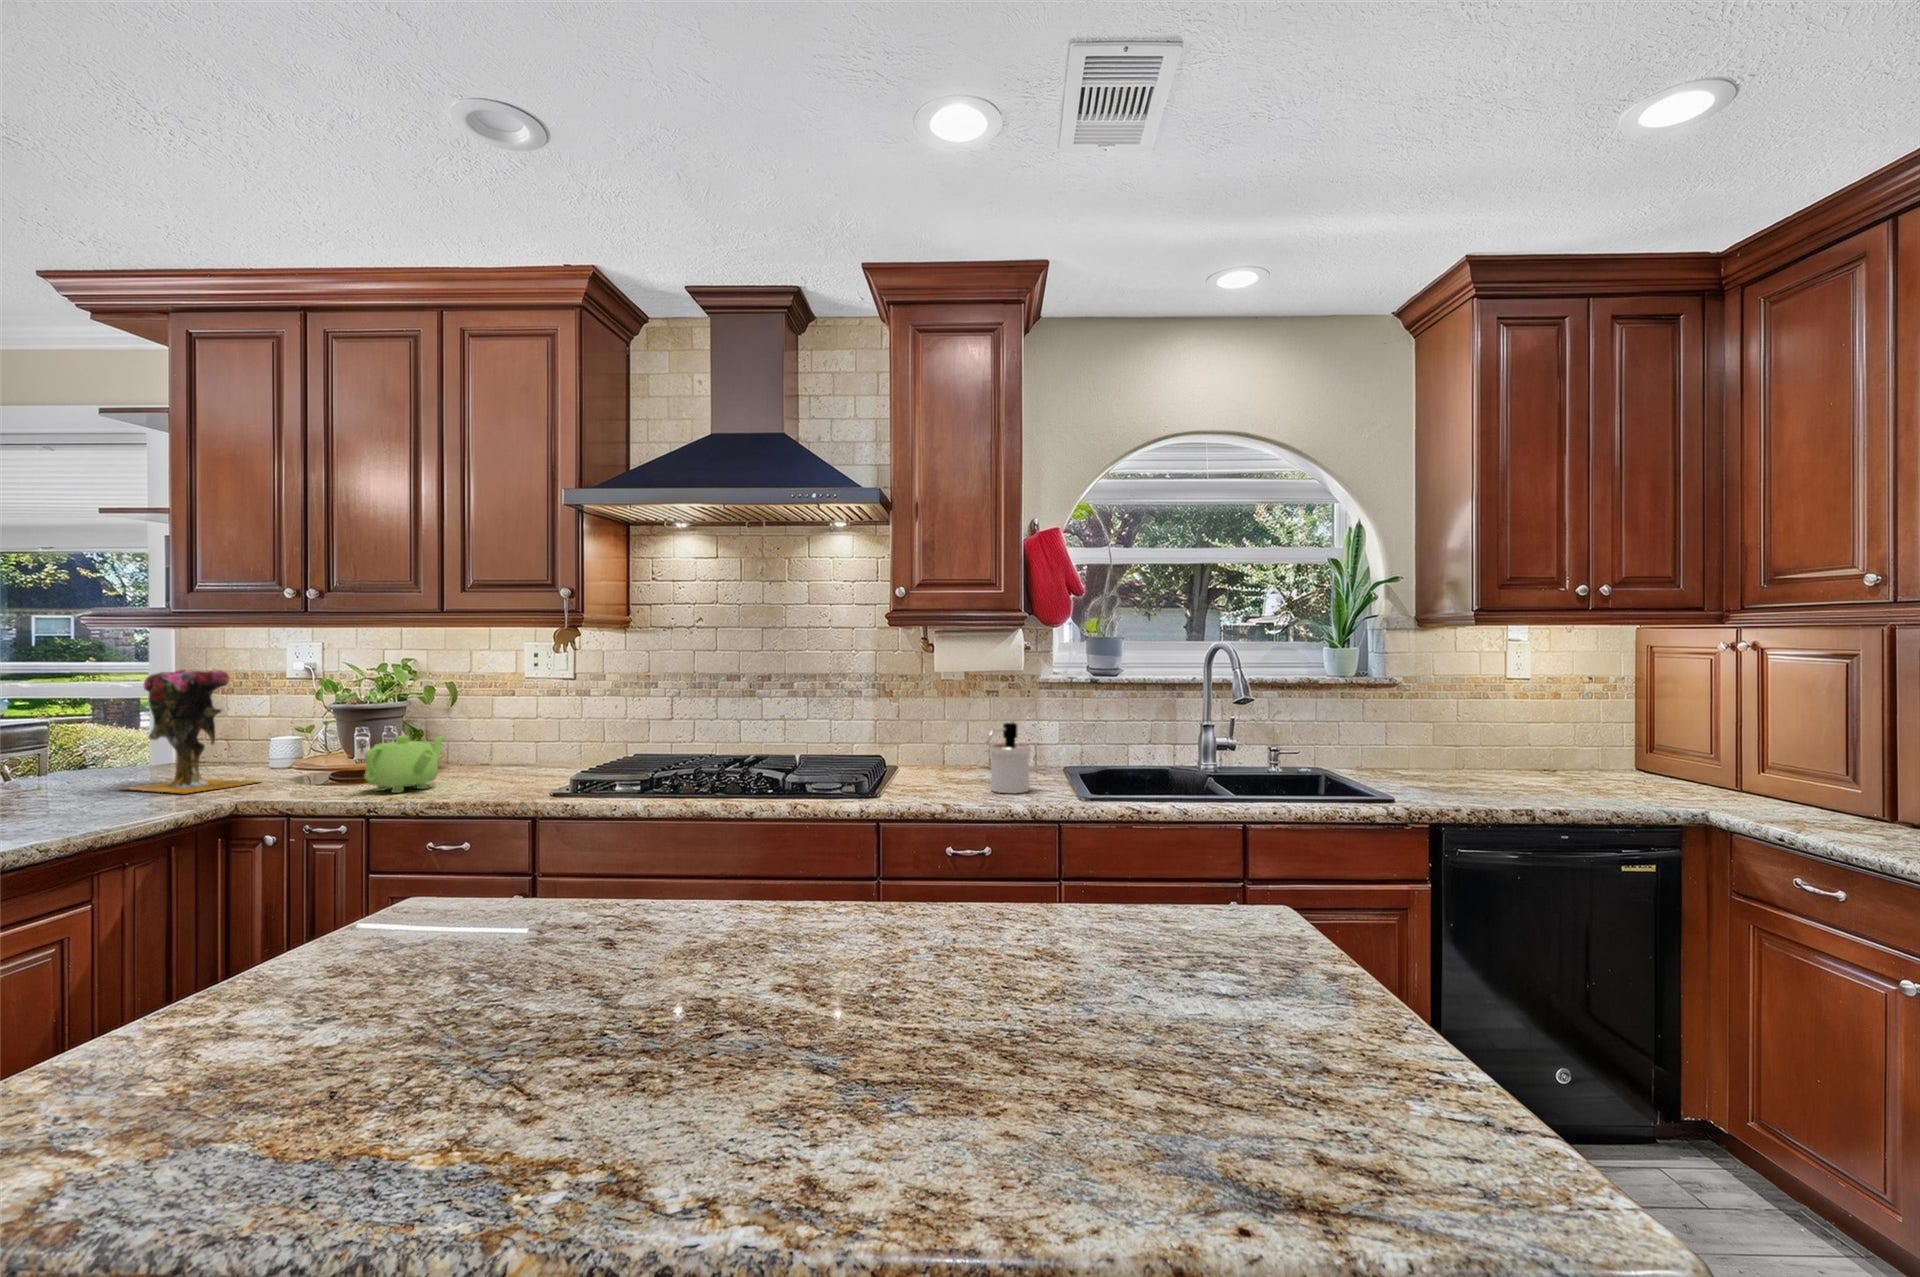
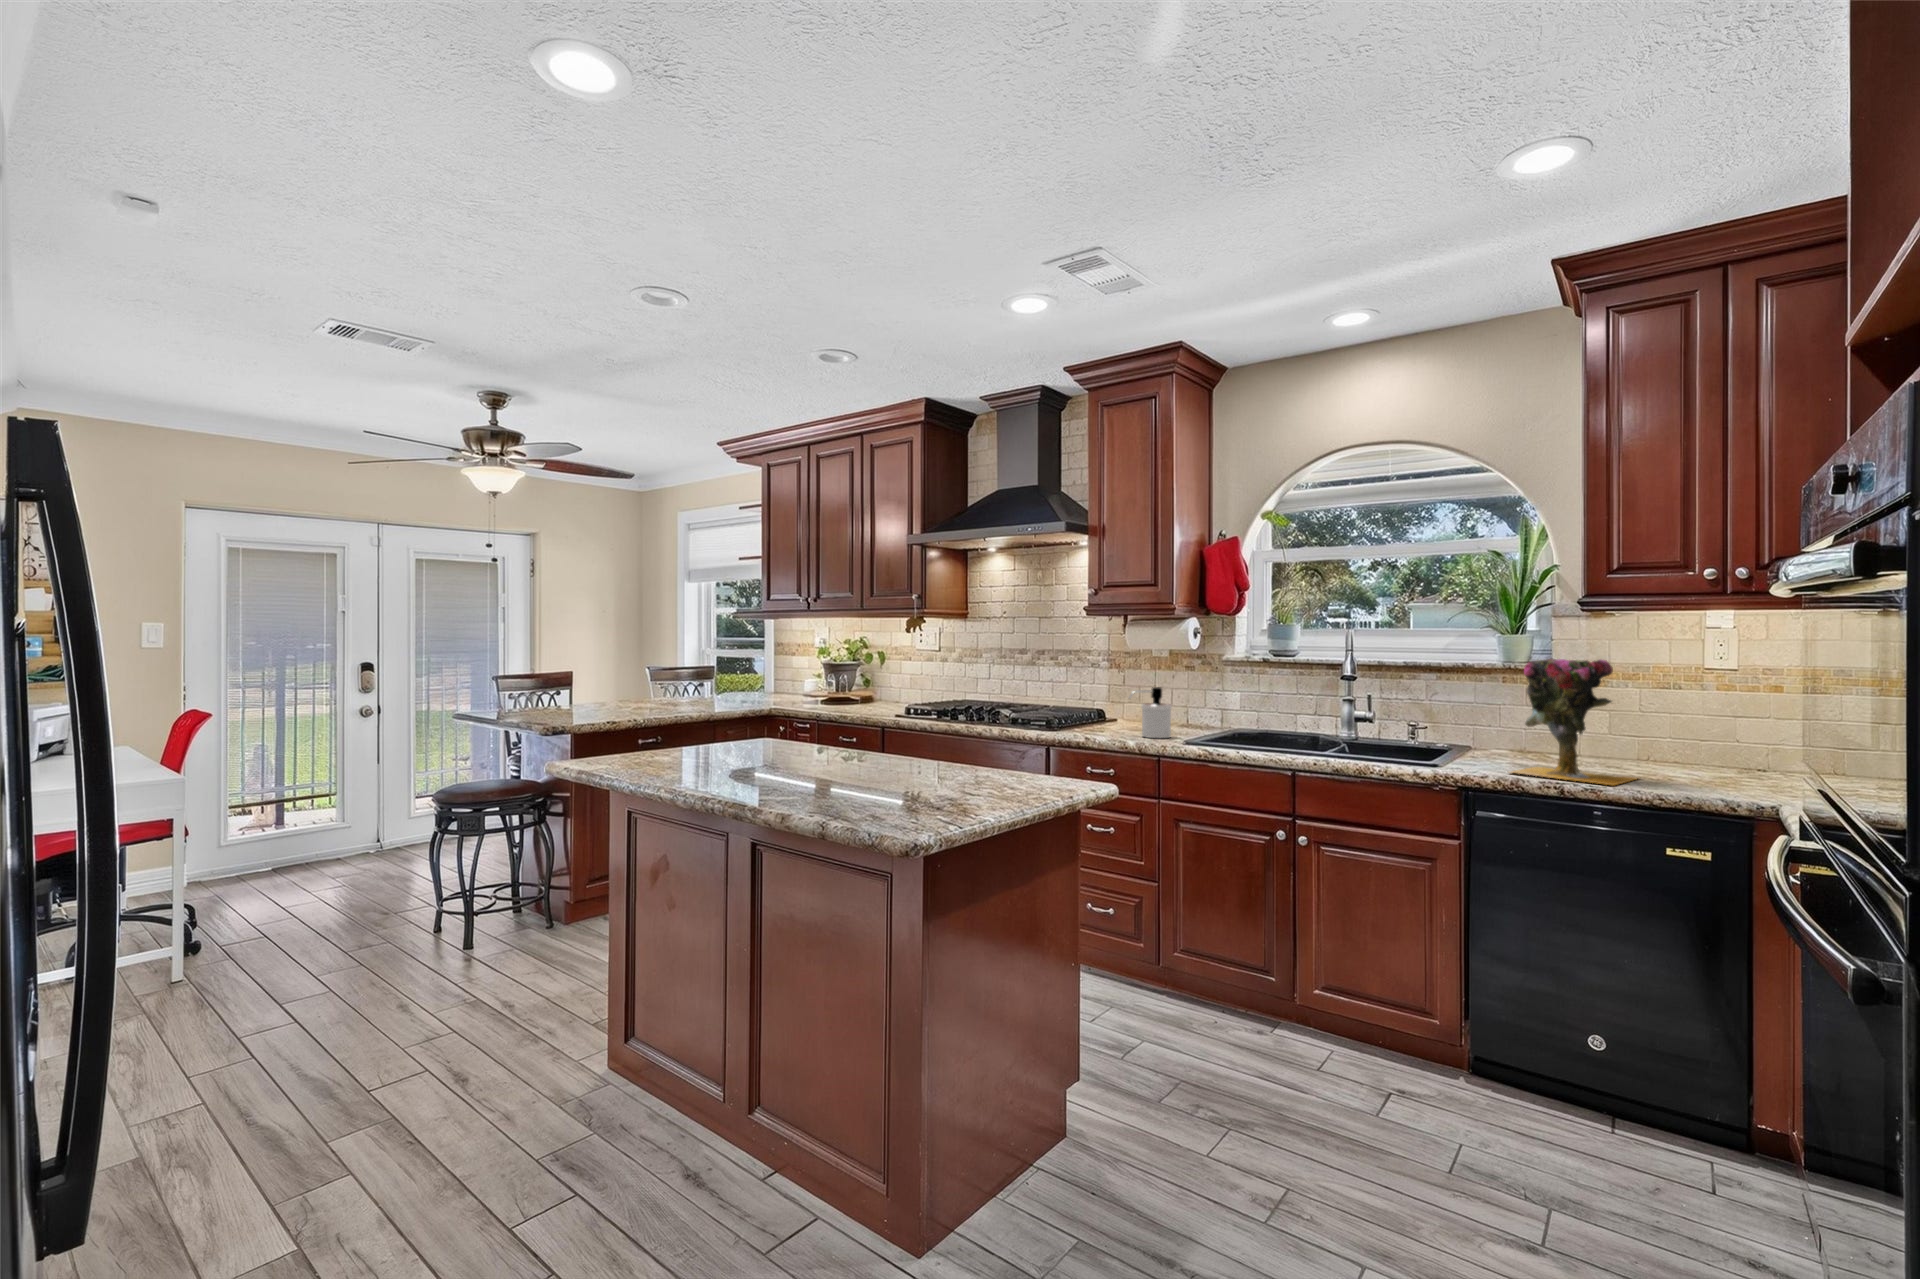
vase: present [123,670,257,793] -> present [1511,659,1637,785]
teapot: present [364,735,446,793] -> none [816,679,862,711]

